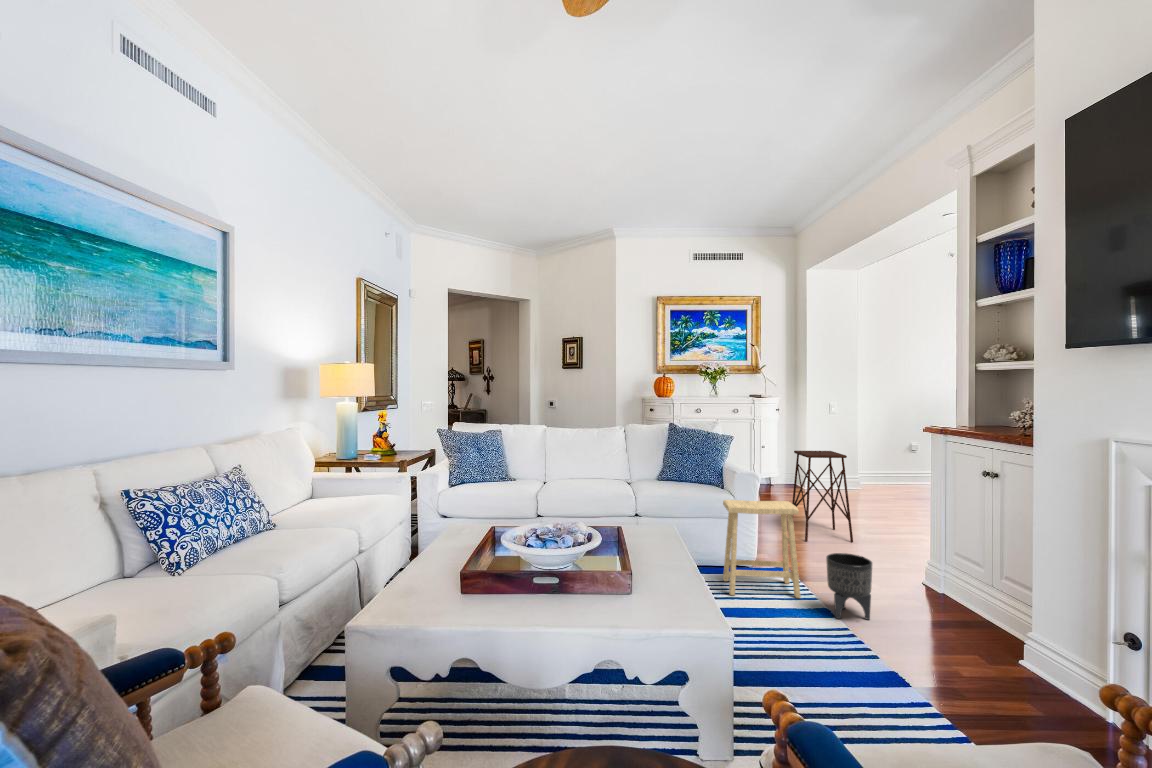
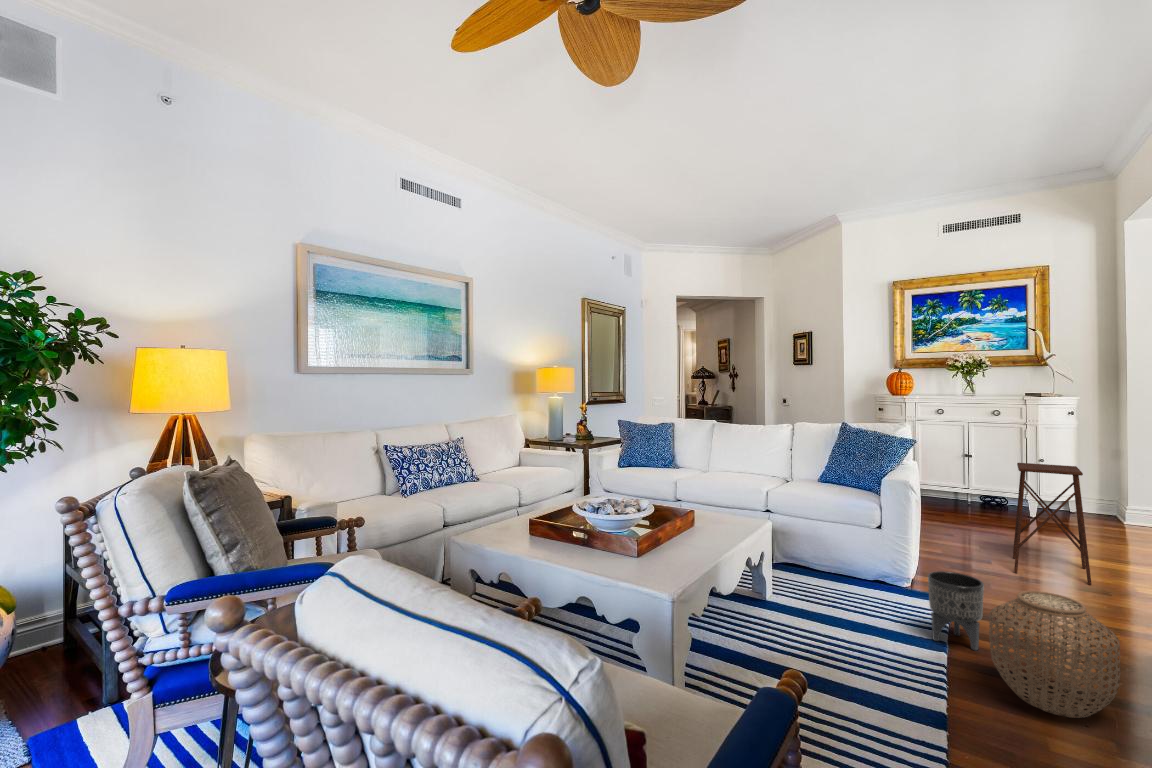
footstool: present [723,500,801,598] -> none [836,502,924,616]
woven basket: none [909,560,1011,664] -> present [989,591,1120,718]

